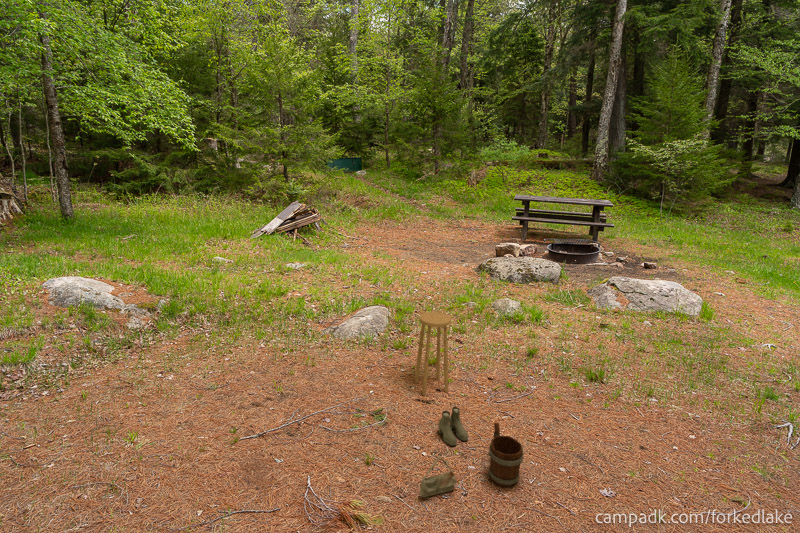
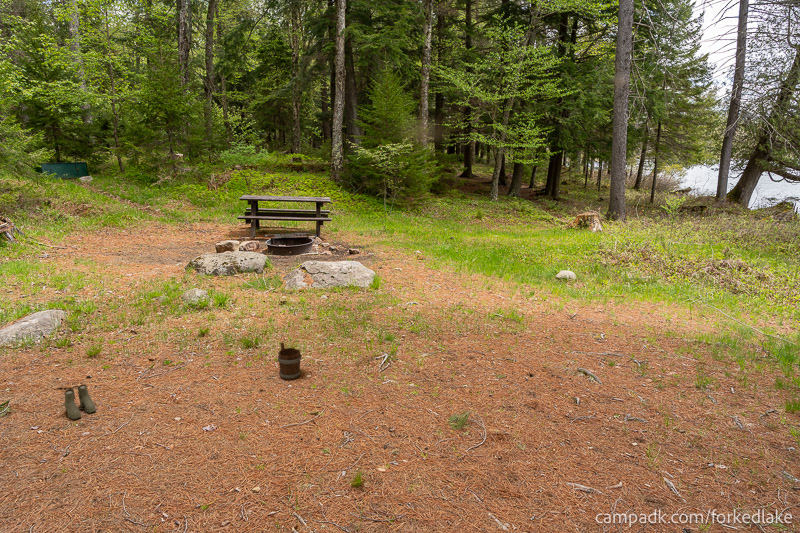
stool: present [415,312,451,396] -> none [49,303,95,386]
bucket: present [488,423,524,486] -> present [277,342,301,380]
bag: present [420,456,457,497] -> none [15,422,60,465]

